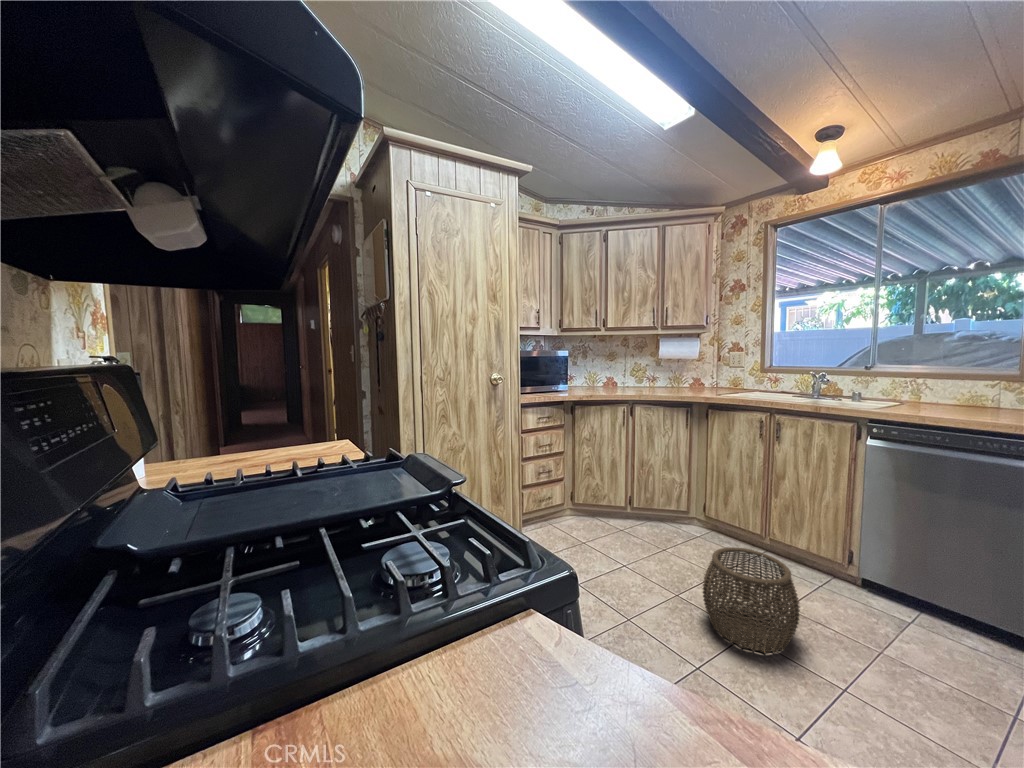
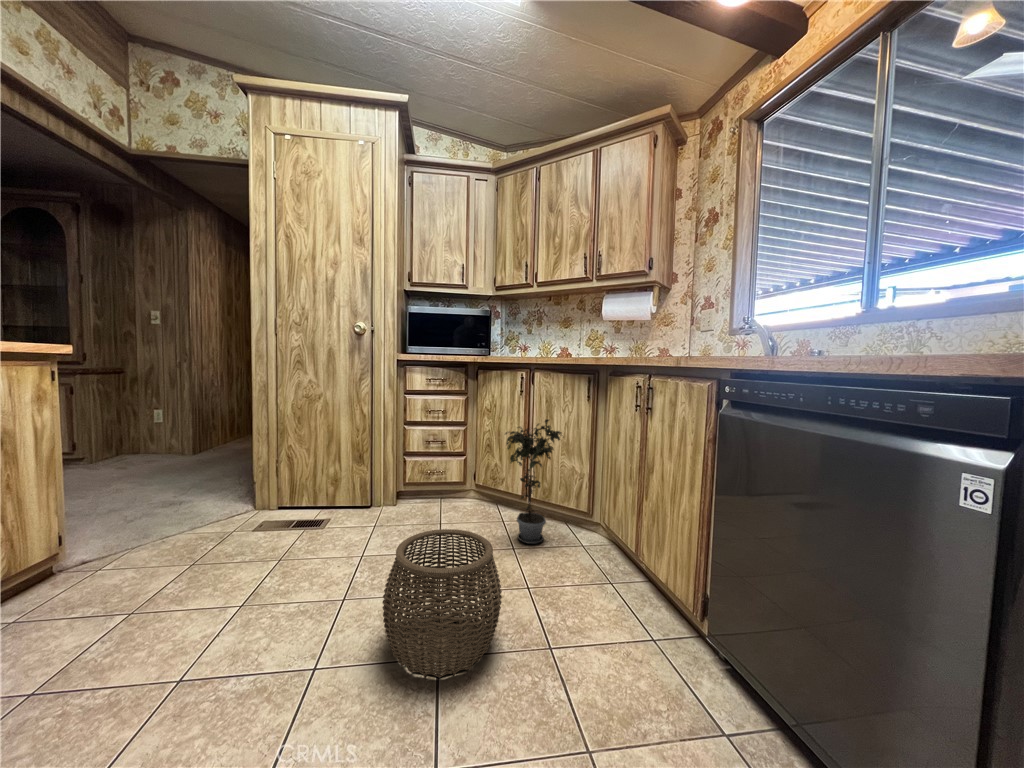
potted plant: none [649,448,694,544] -> present [505,419,561,544]

